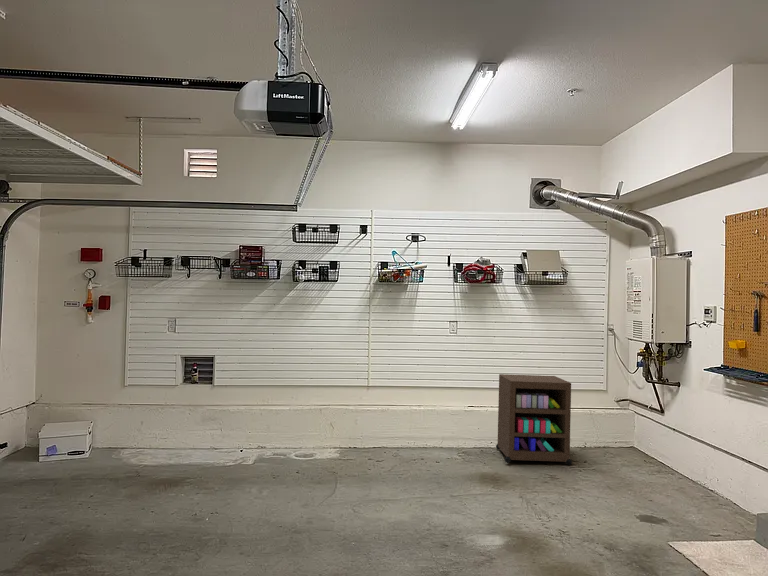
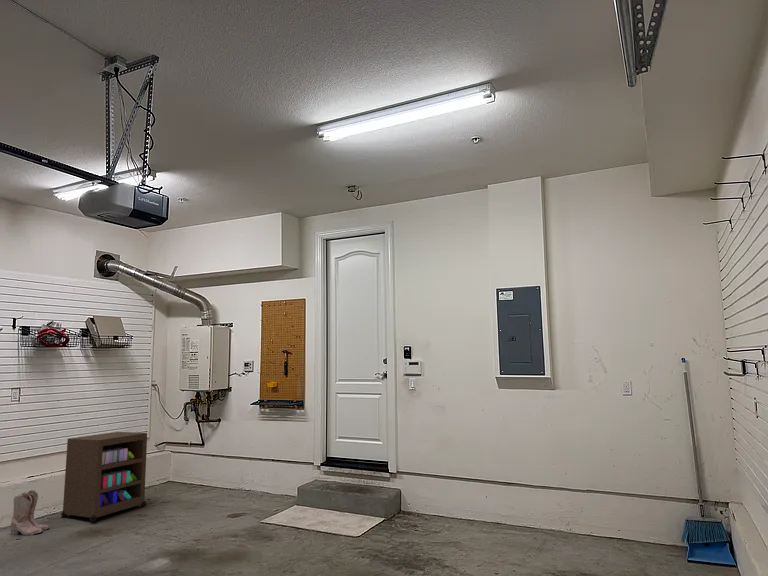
boots: none [449,415,476,457] -> present [11,490,50,535]

